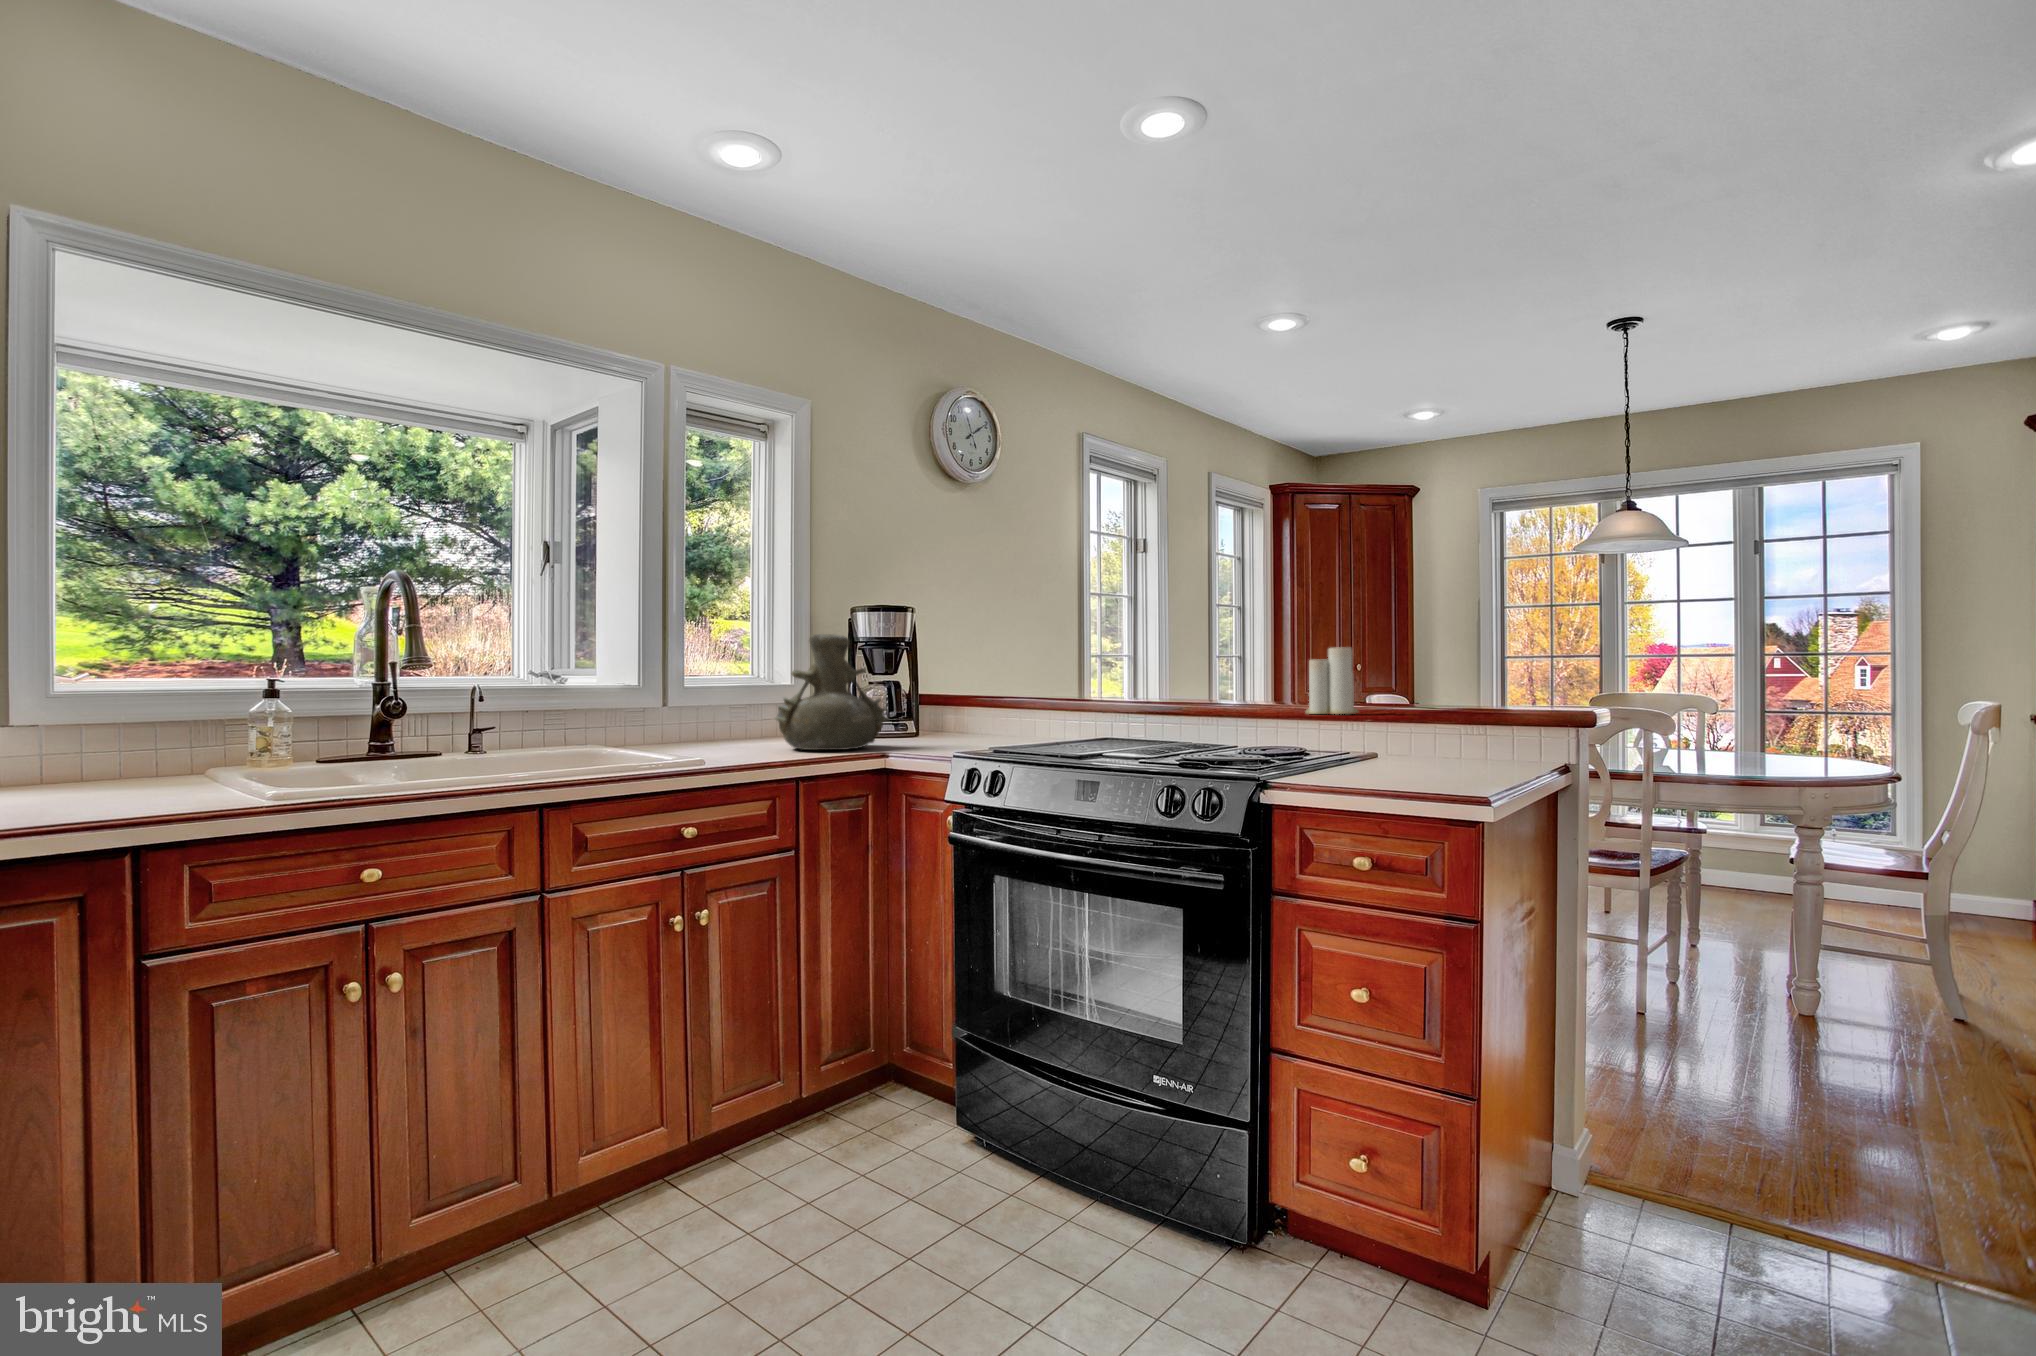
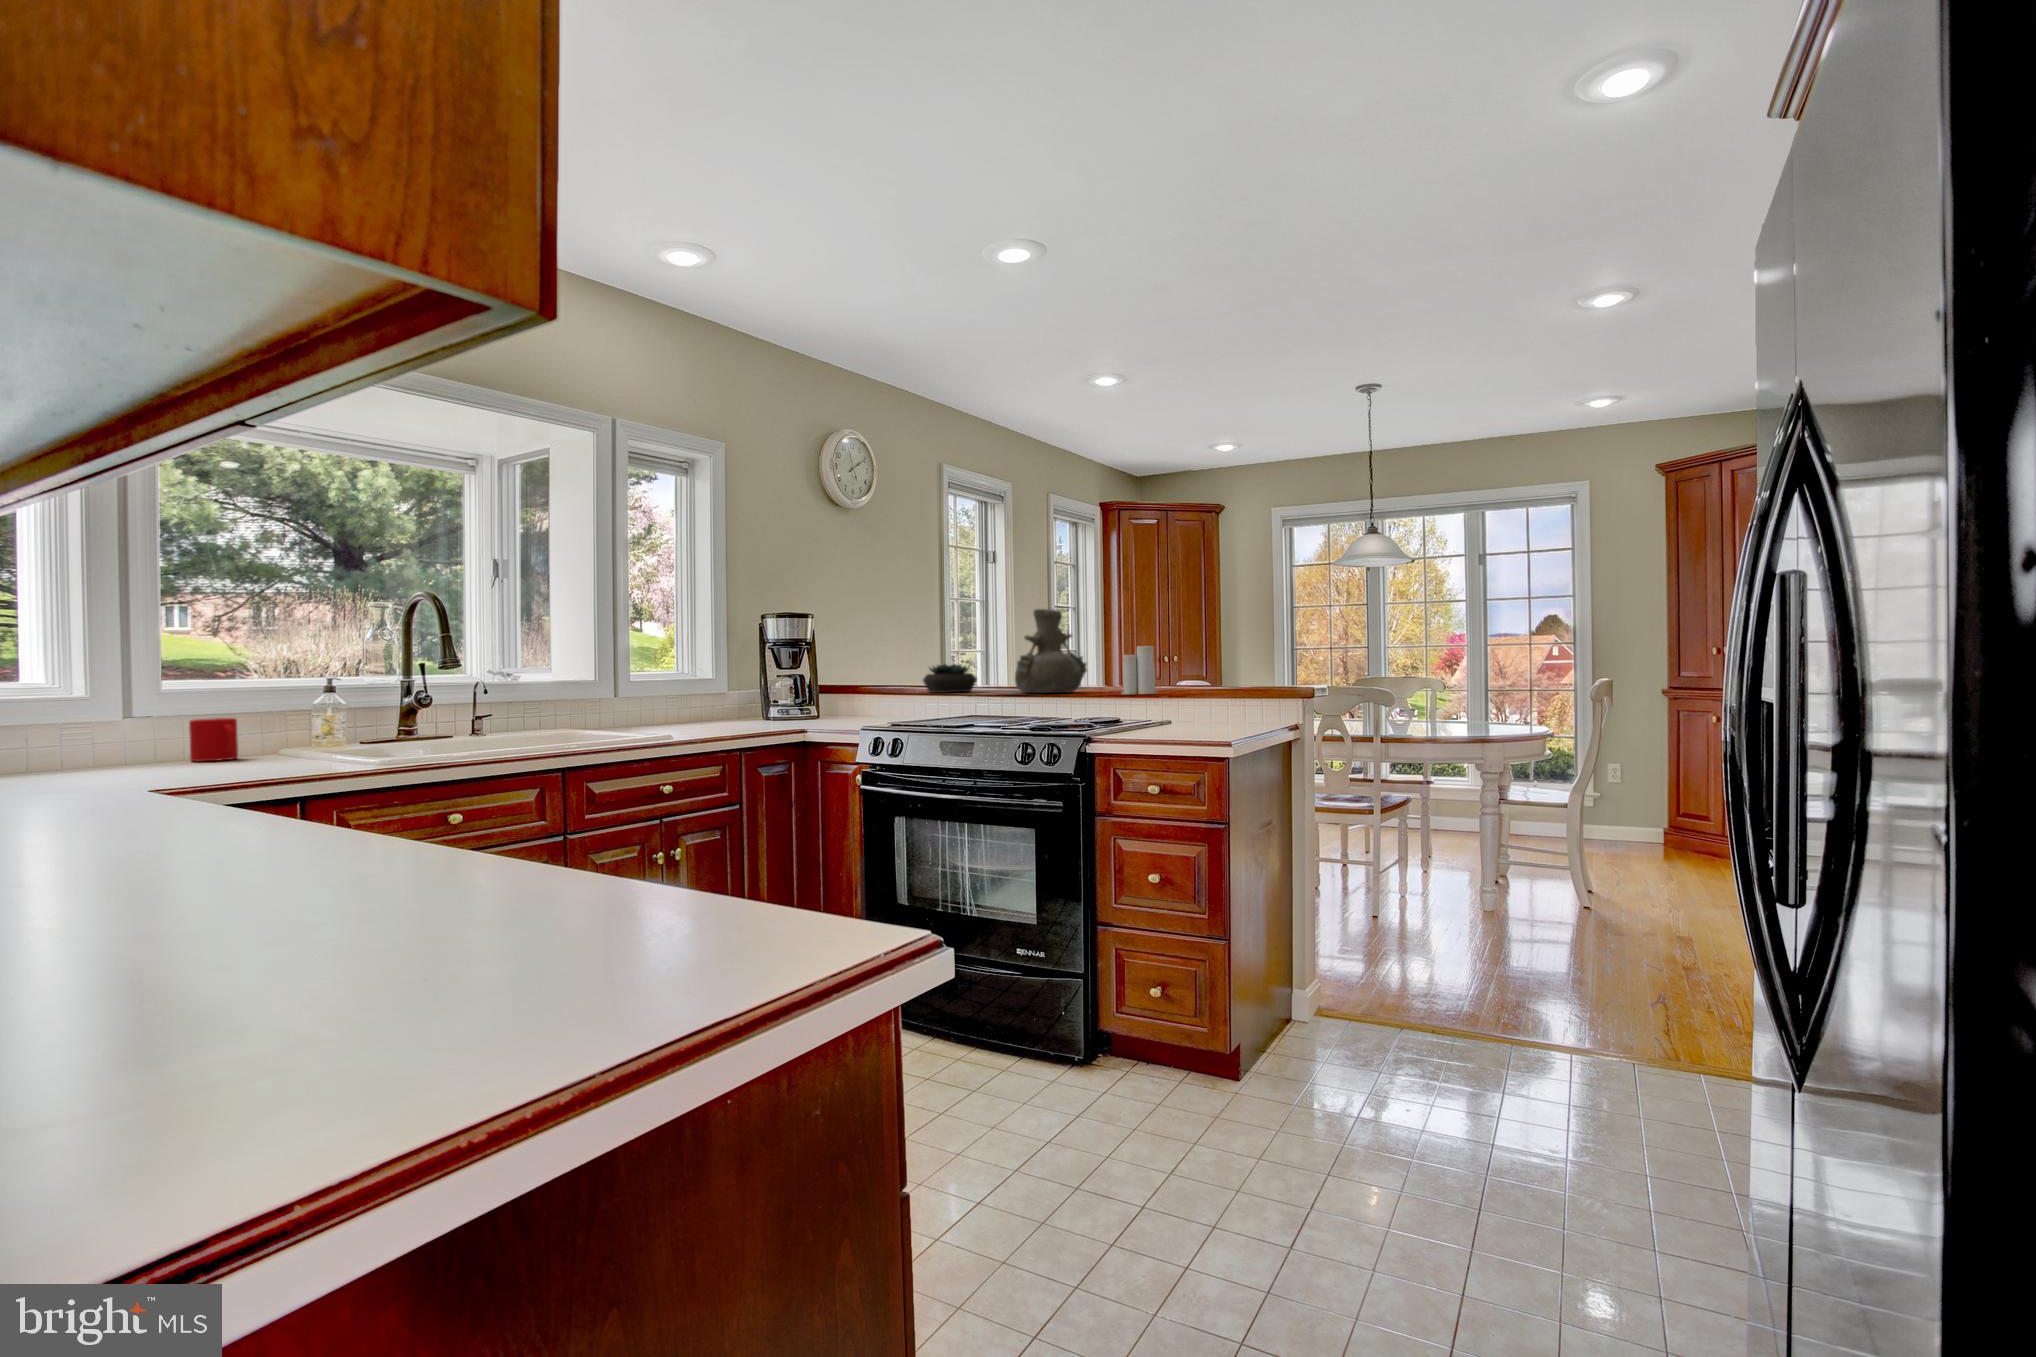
vase: present [775,634,887,750] -> present [1015,609,1087,693]
succulent plant: none [1045,668,1114,706] -> present [923,664,977,693]
mug: none [67,731,134,787] -> present [189,718,238,762]

